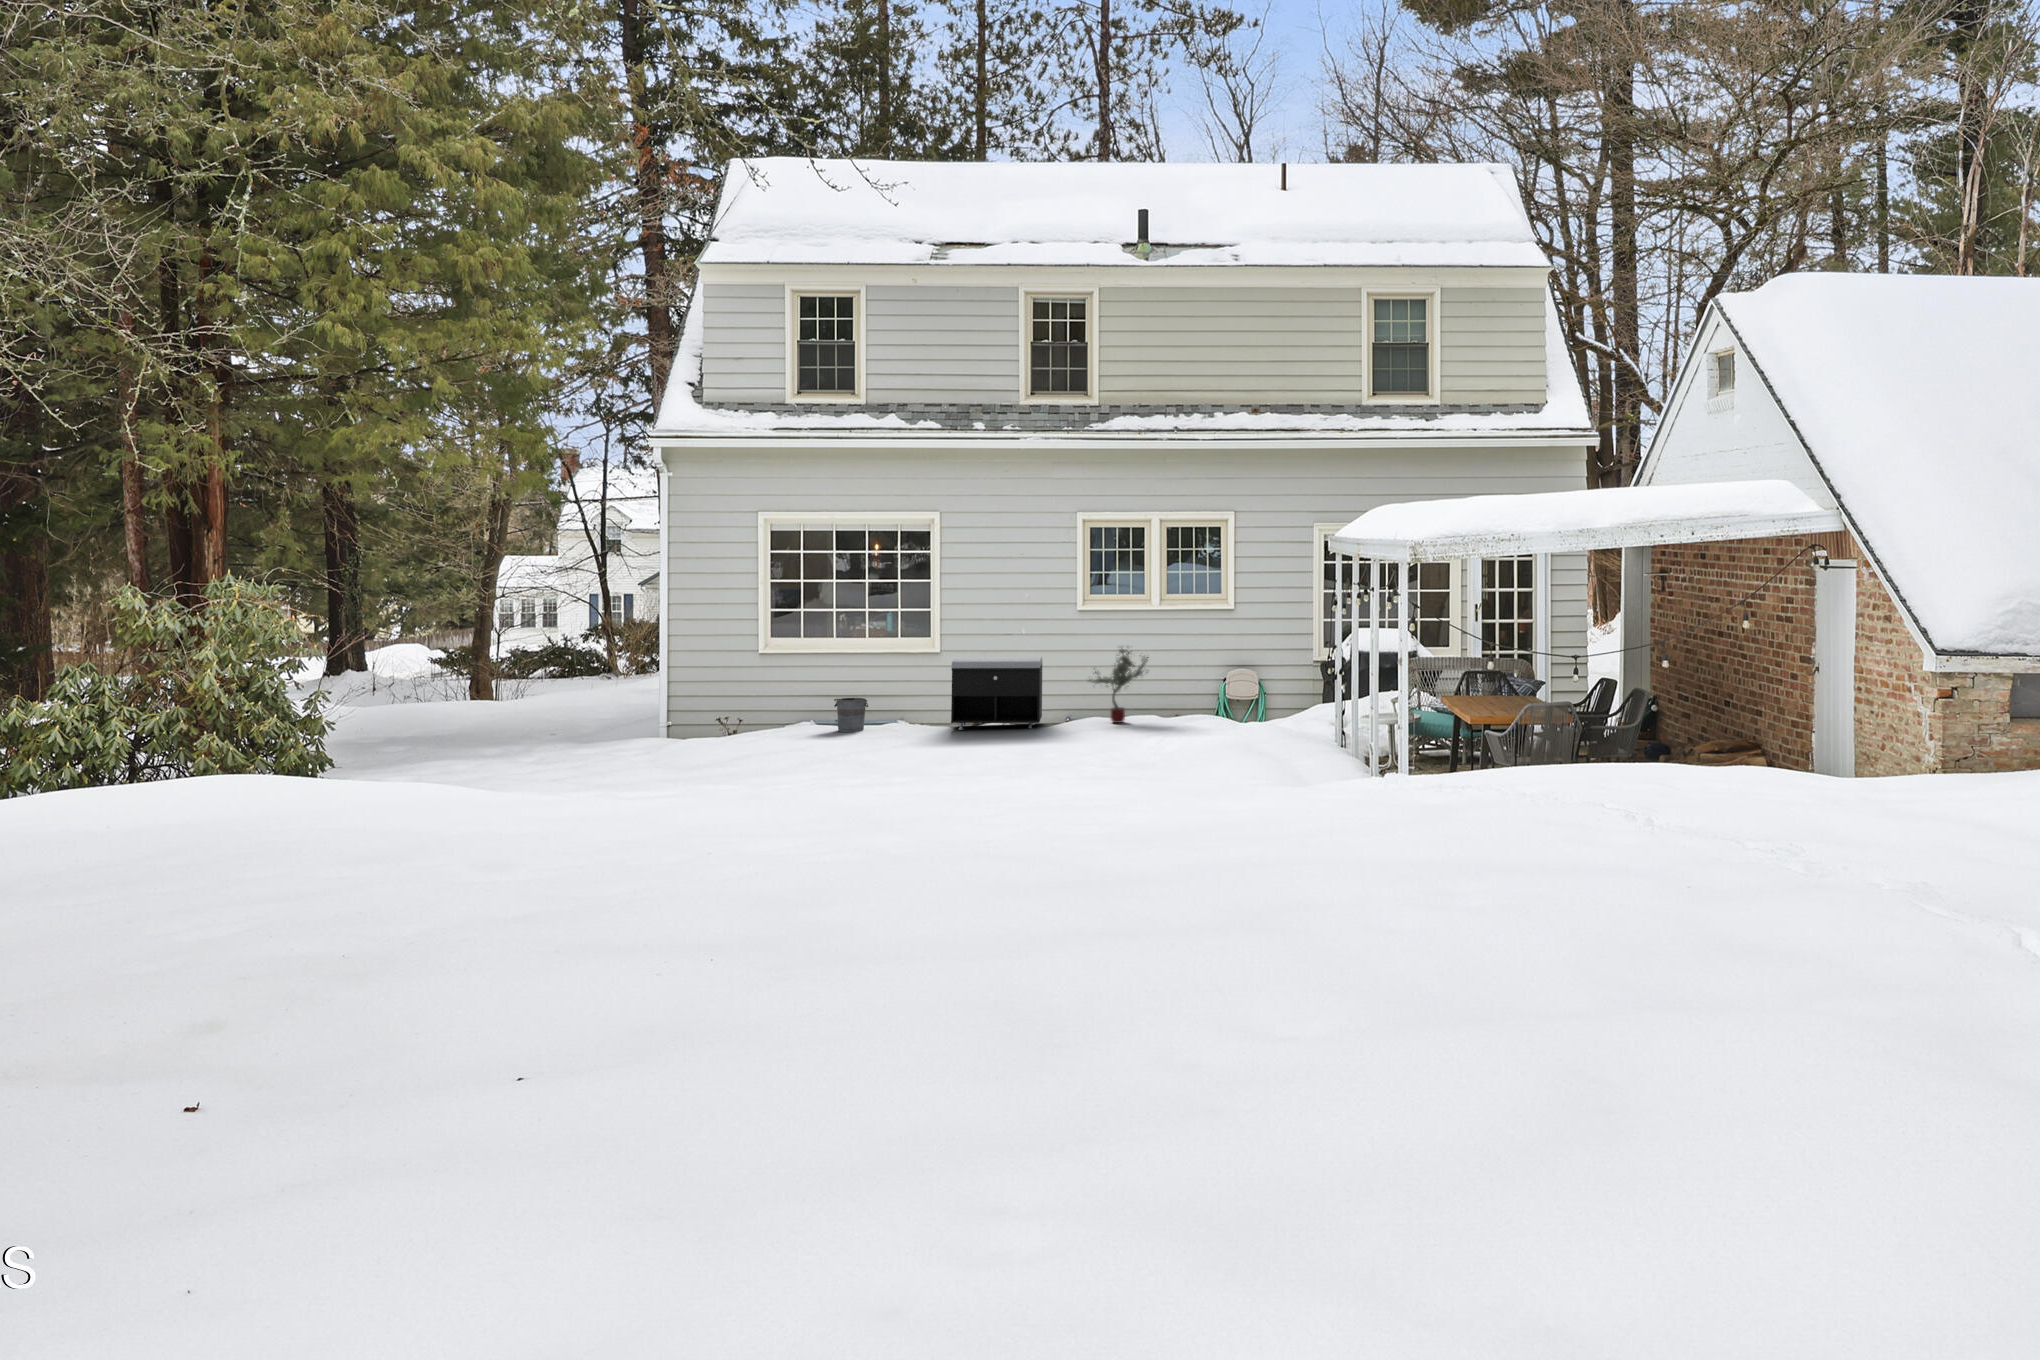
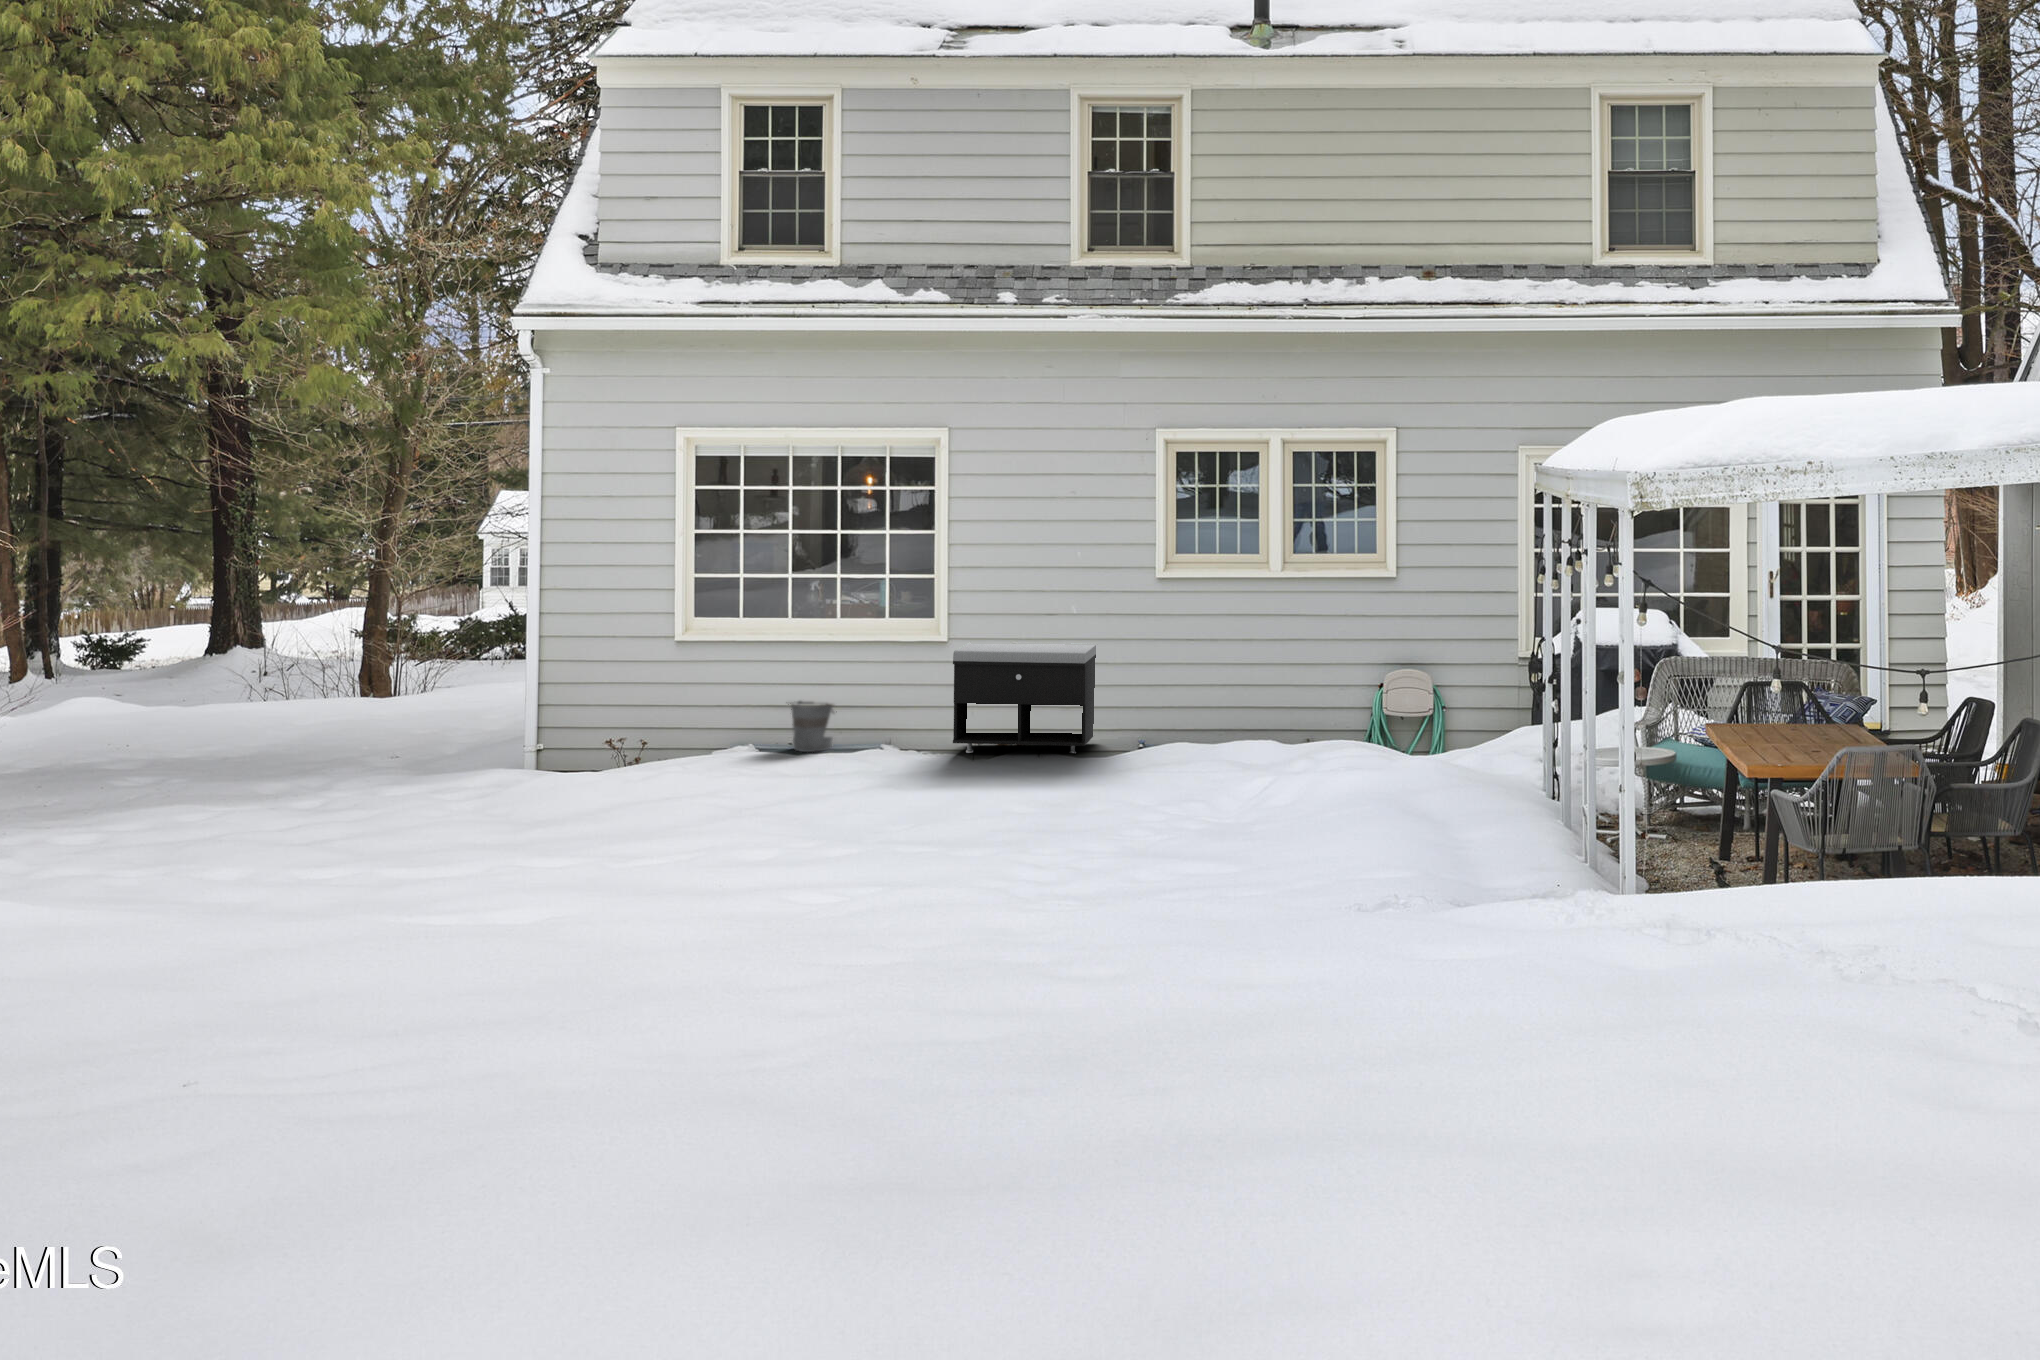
potted tree: present [1089,646,1149,723] -> none [1161,628,1257,747]

